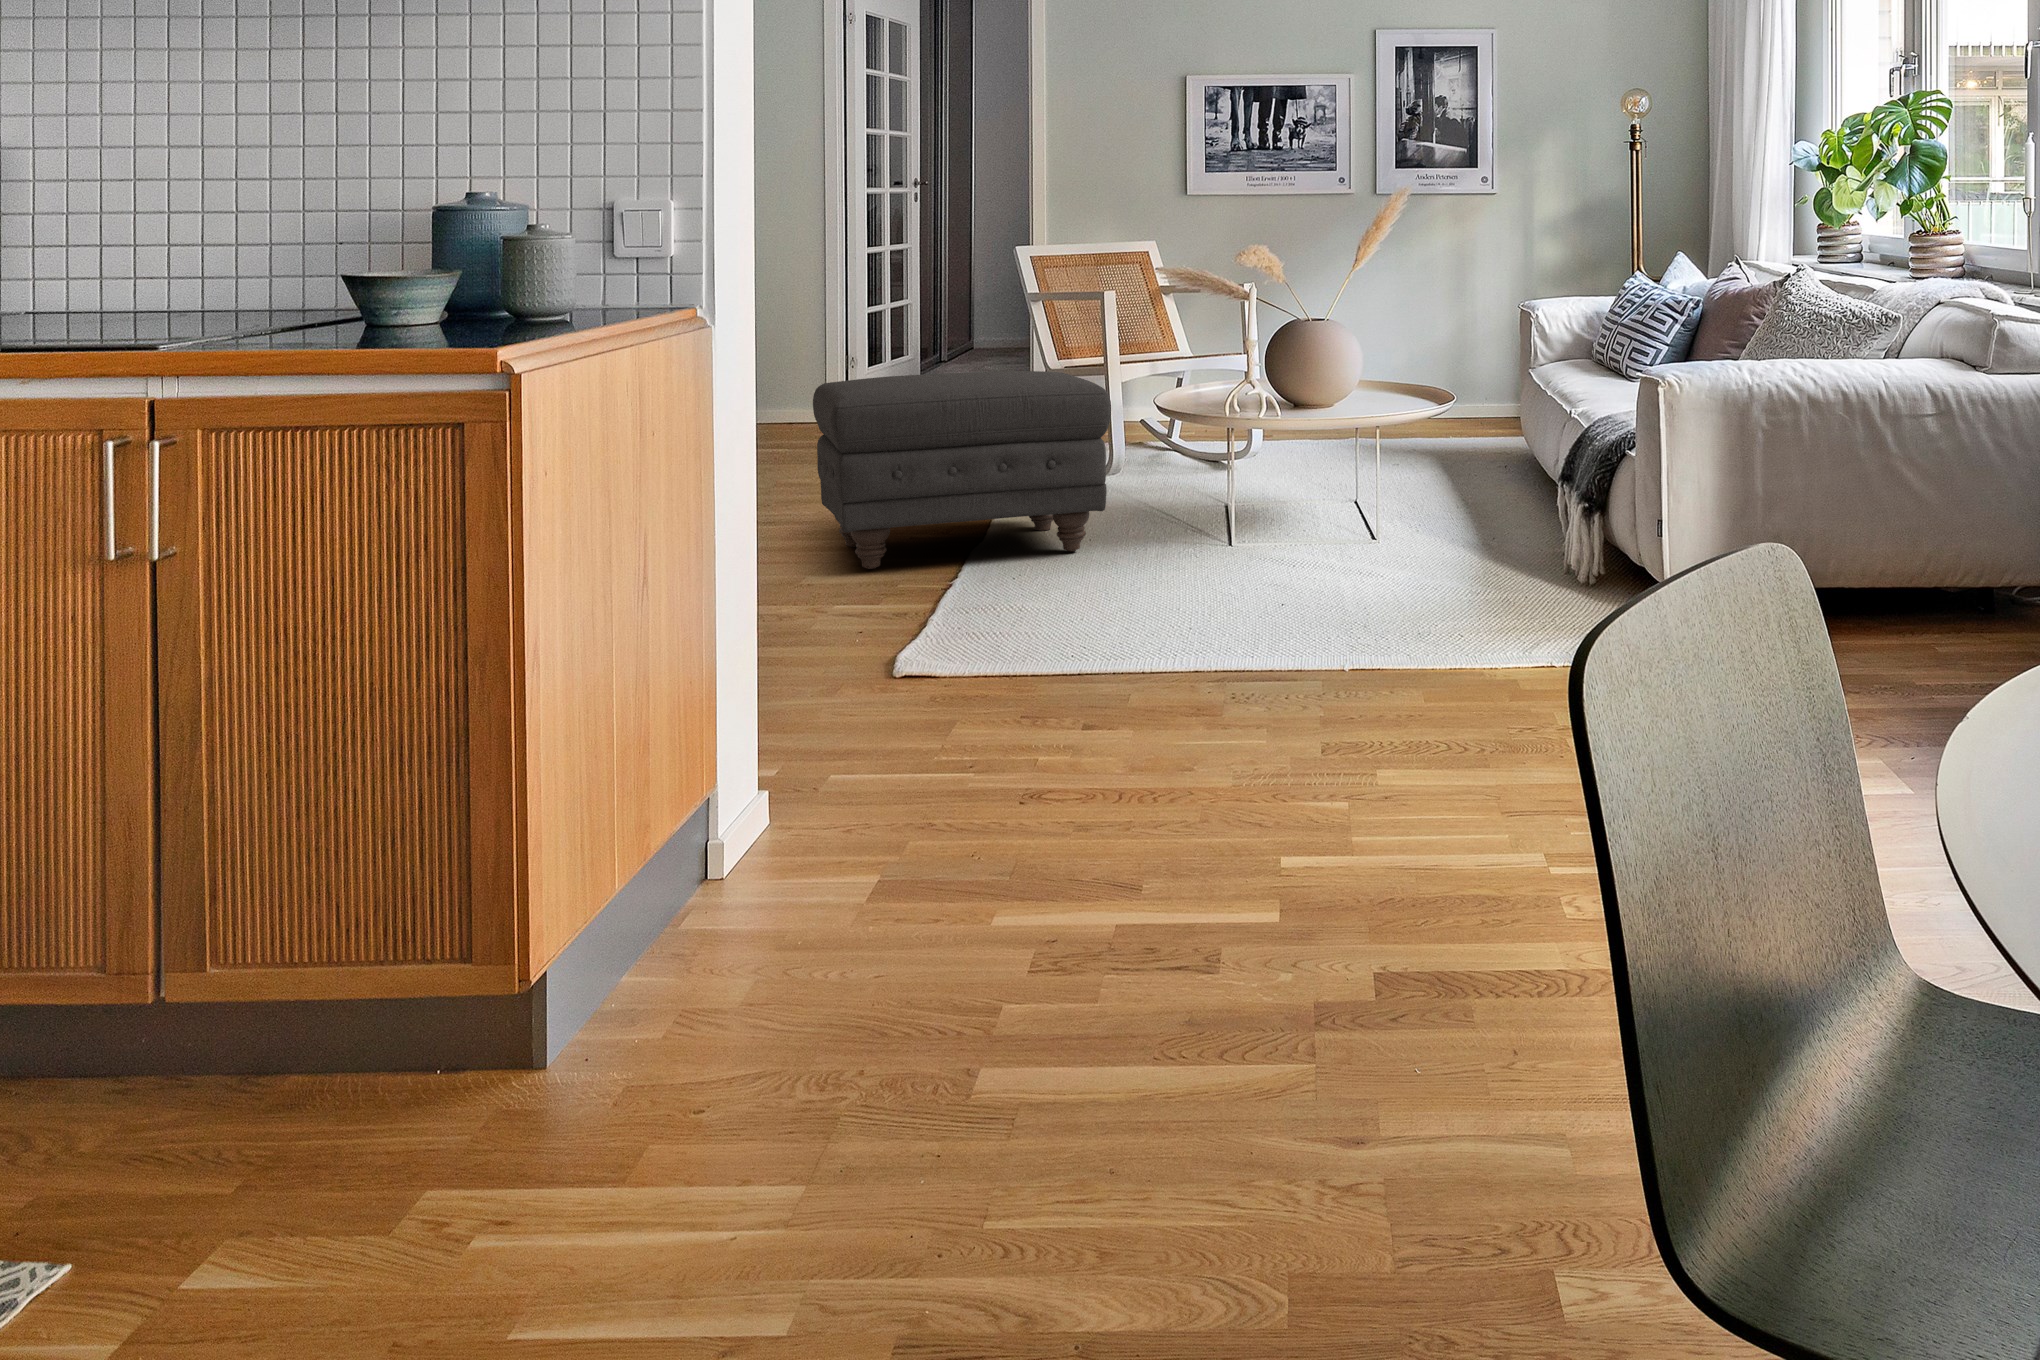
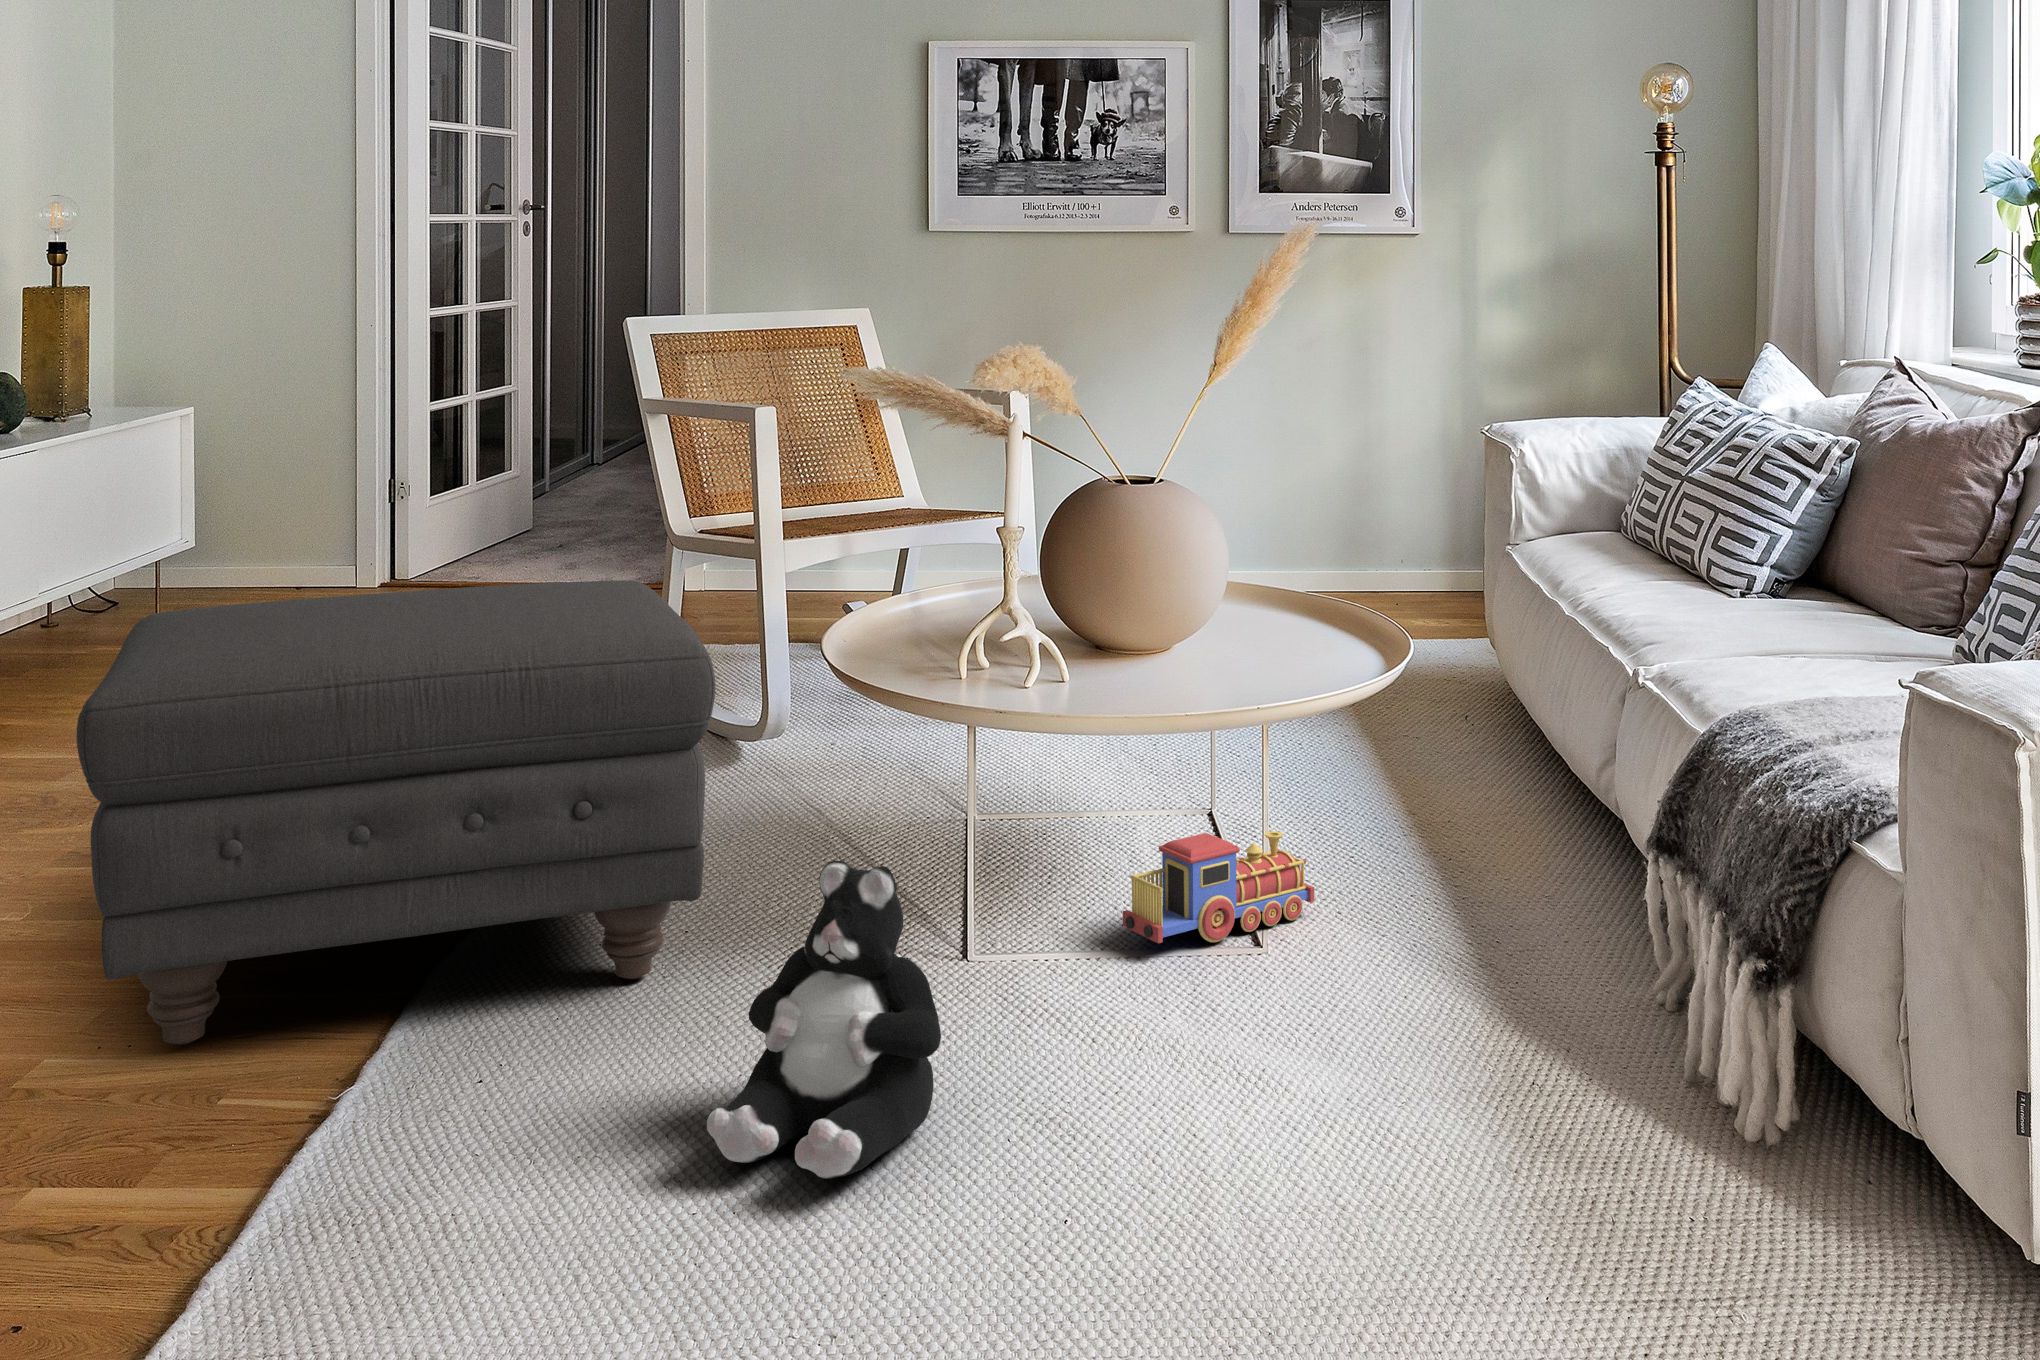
plush toy: none [1127,470,1227,593] -> present [707,861,941,1179]
toy train: none [1309,489,1405,539] -> present [1123,831,1314,943]

